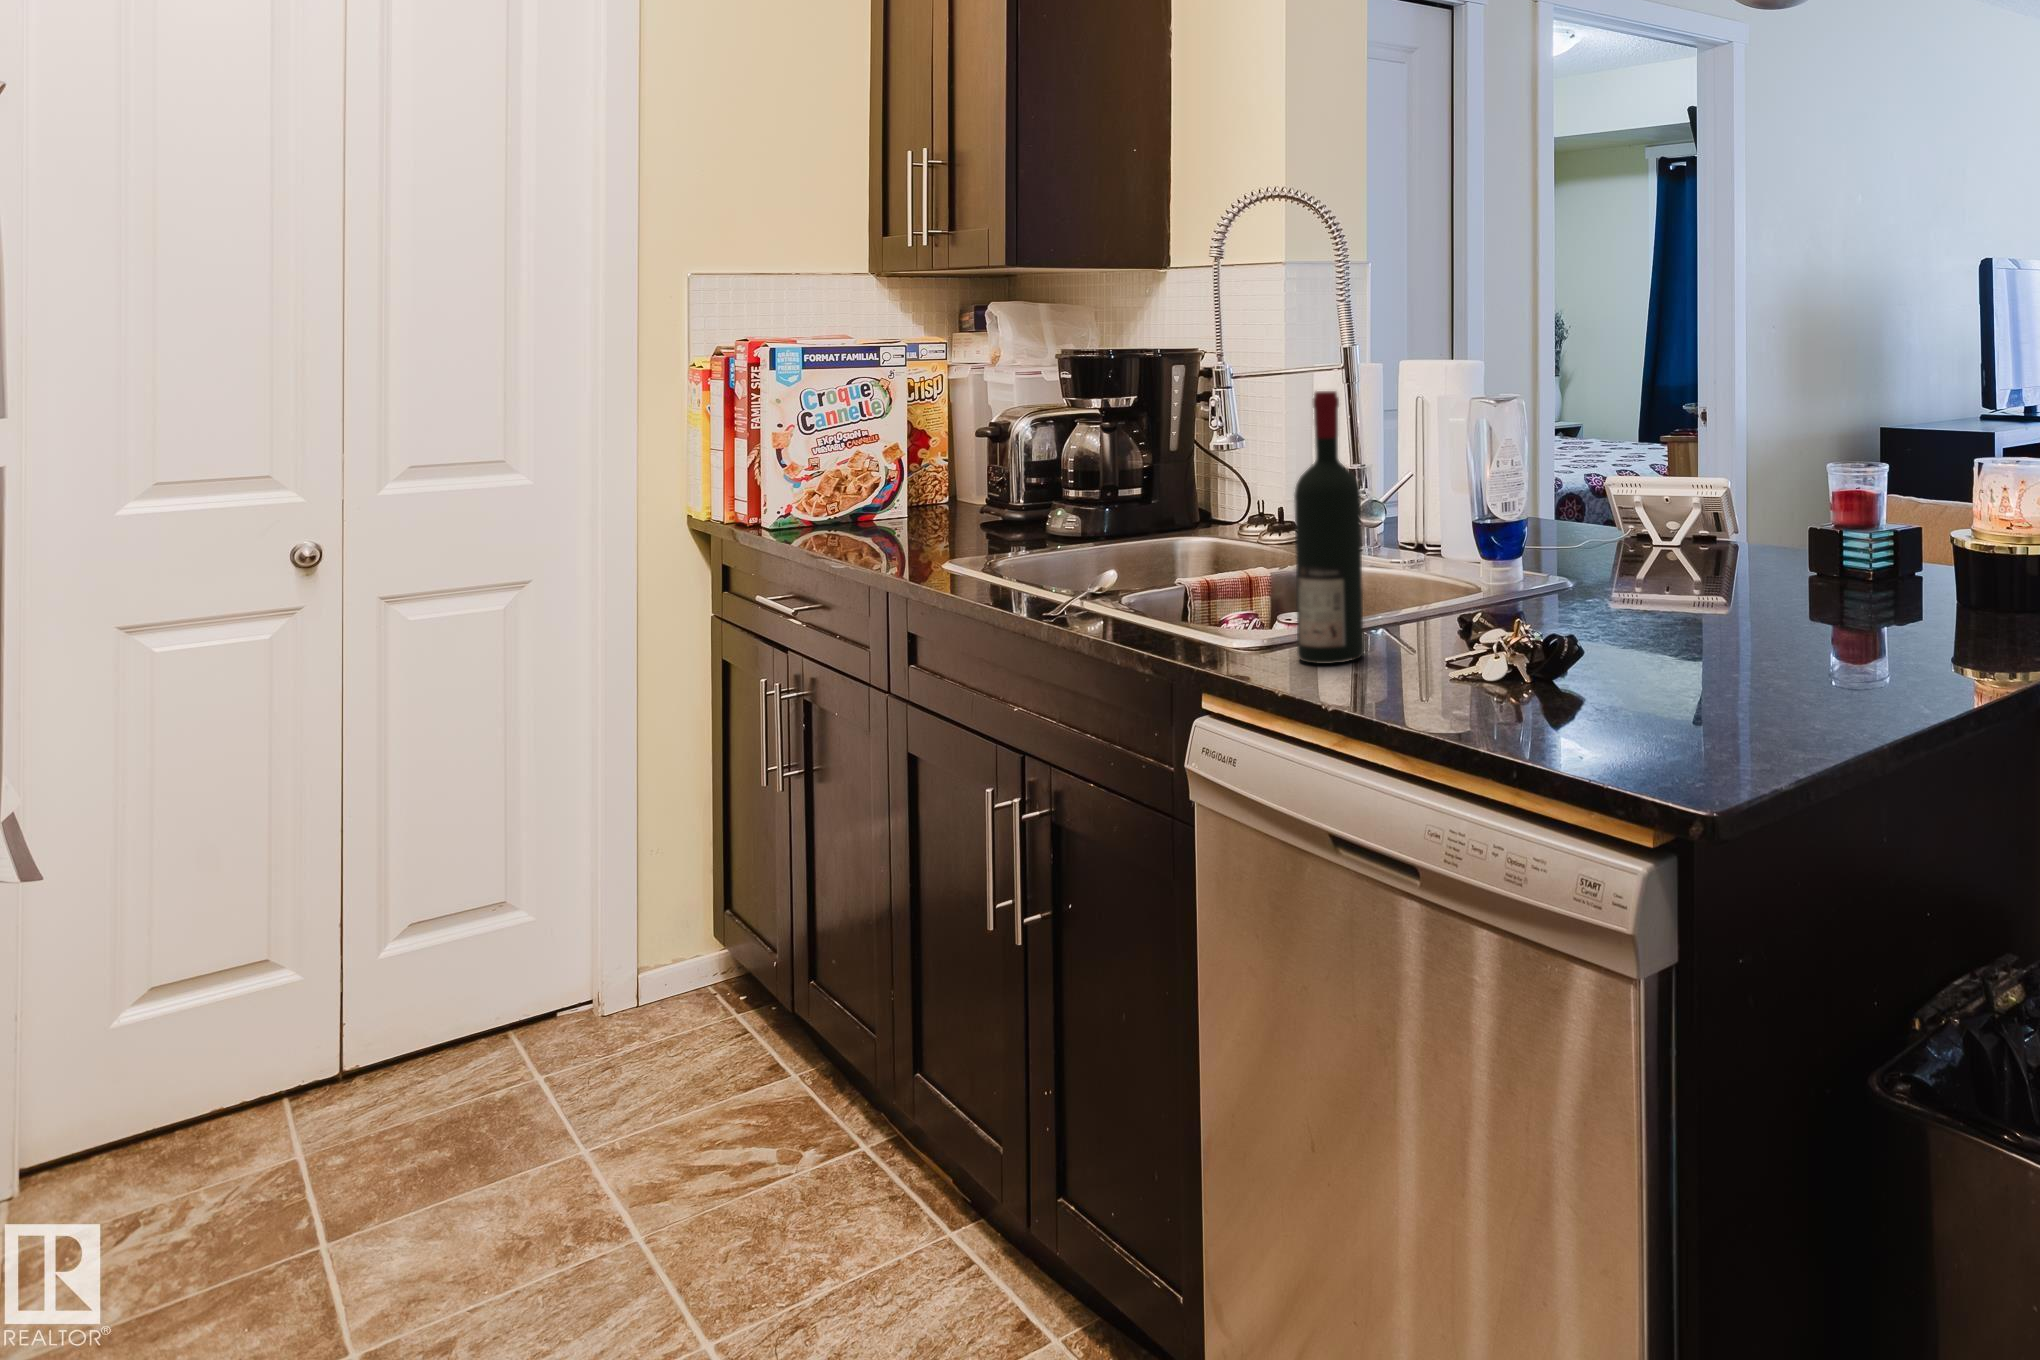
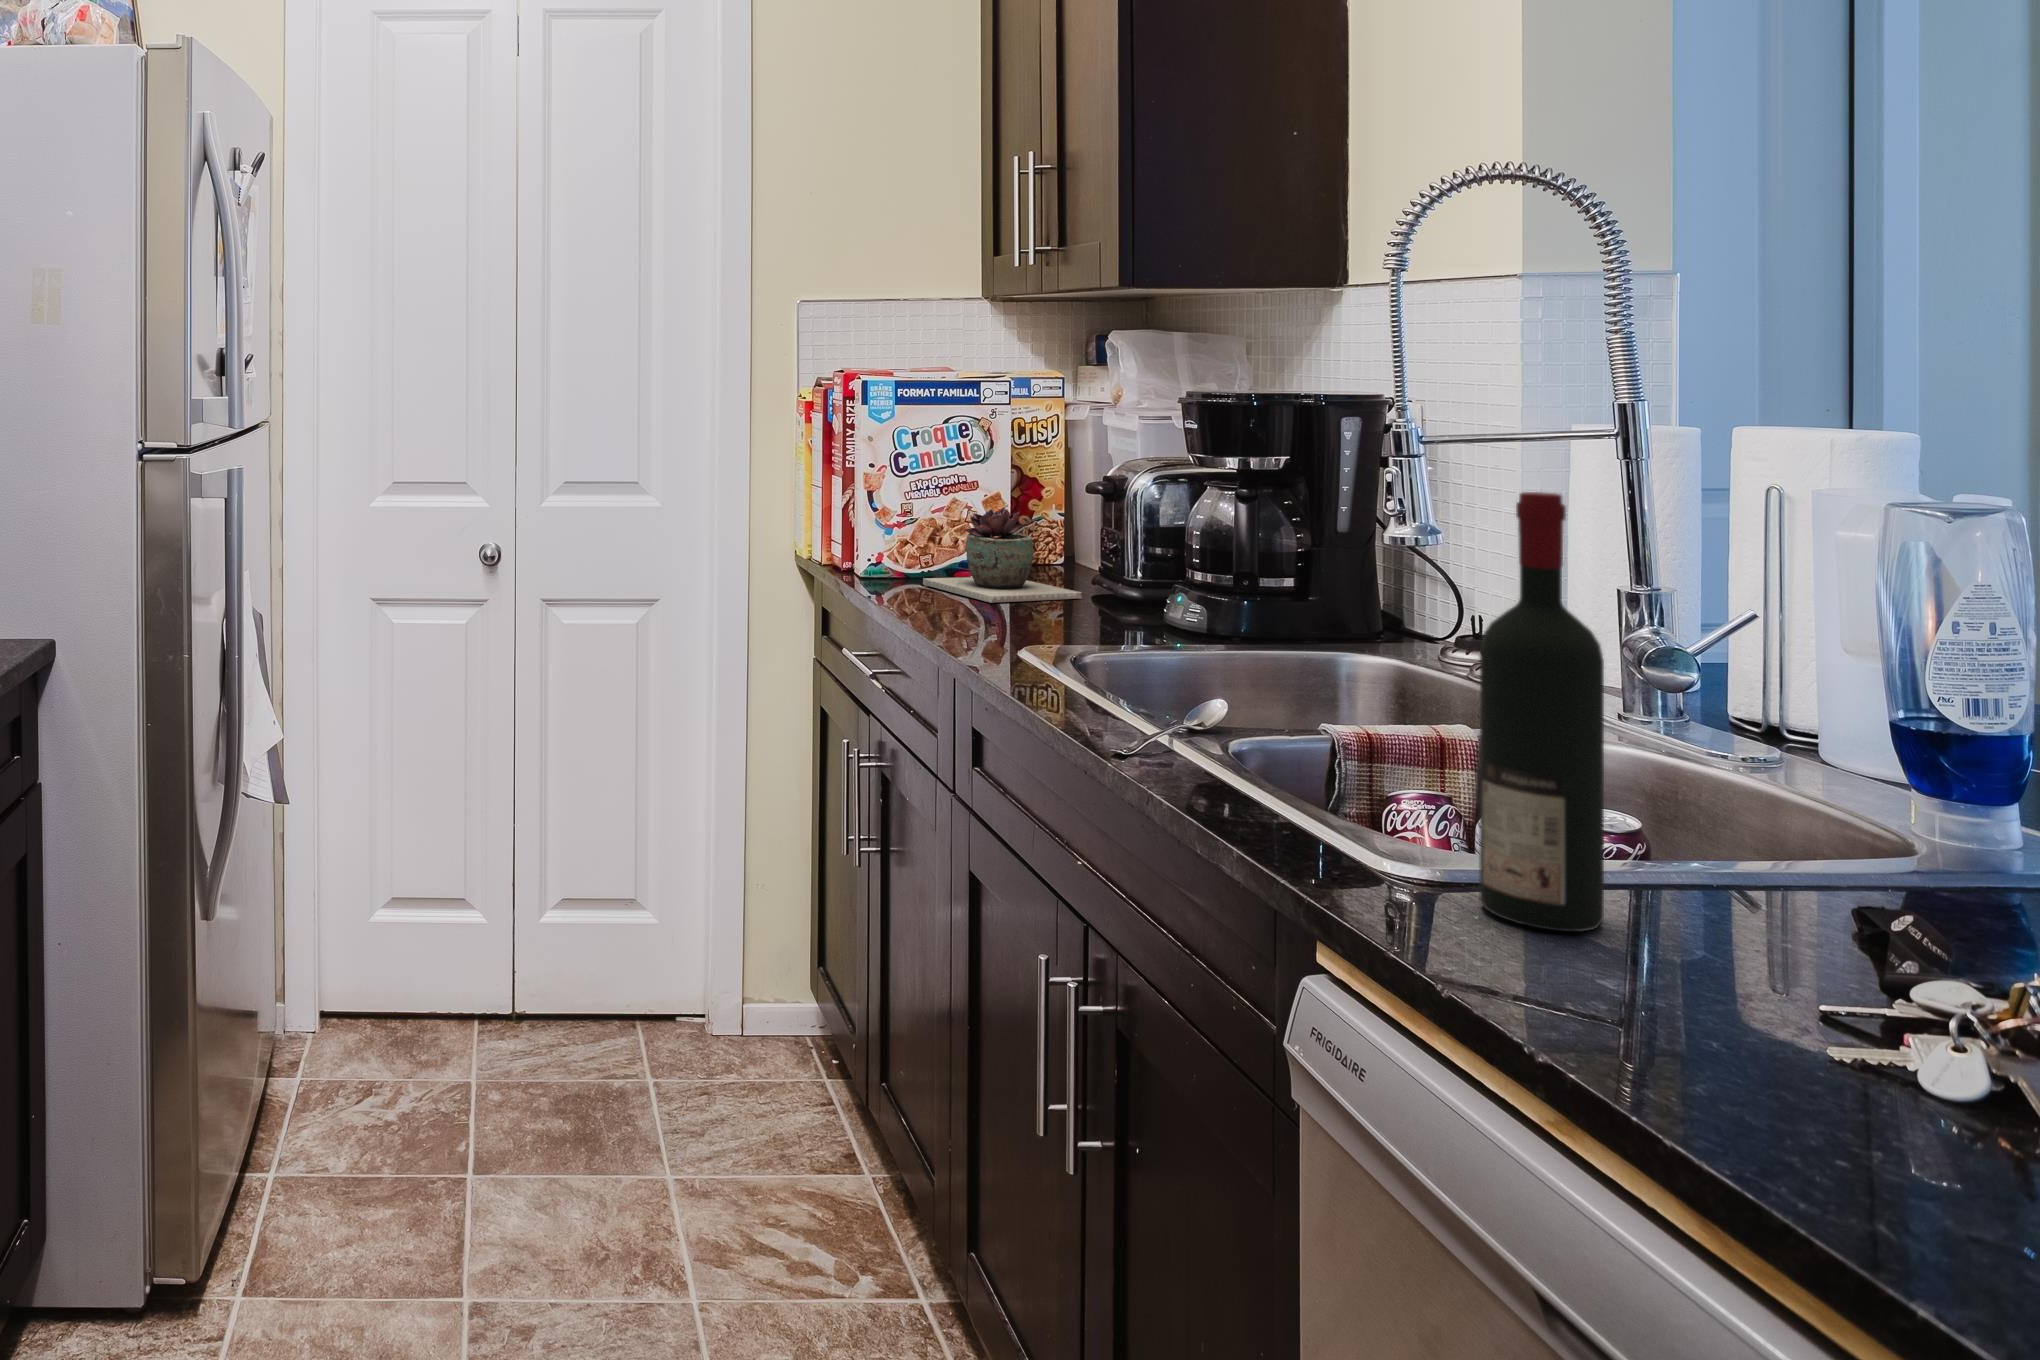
succulent plant: none [831,457,976,538] -> present [923,508,1082,603]

